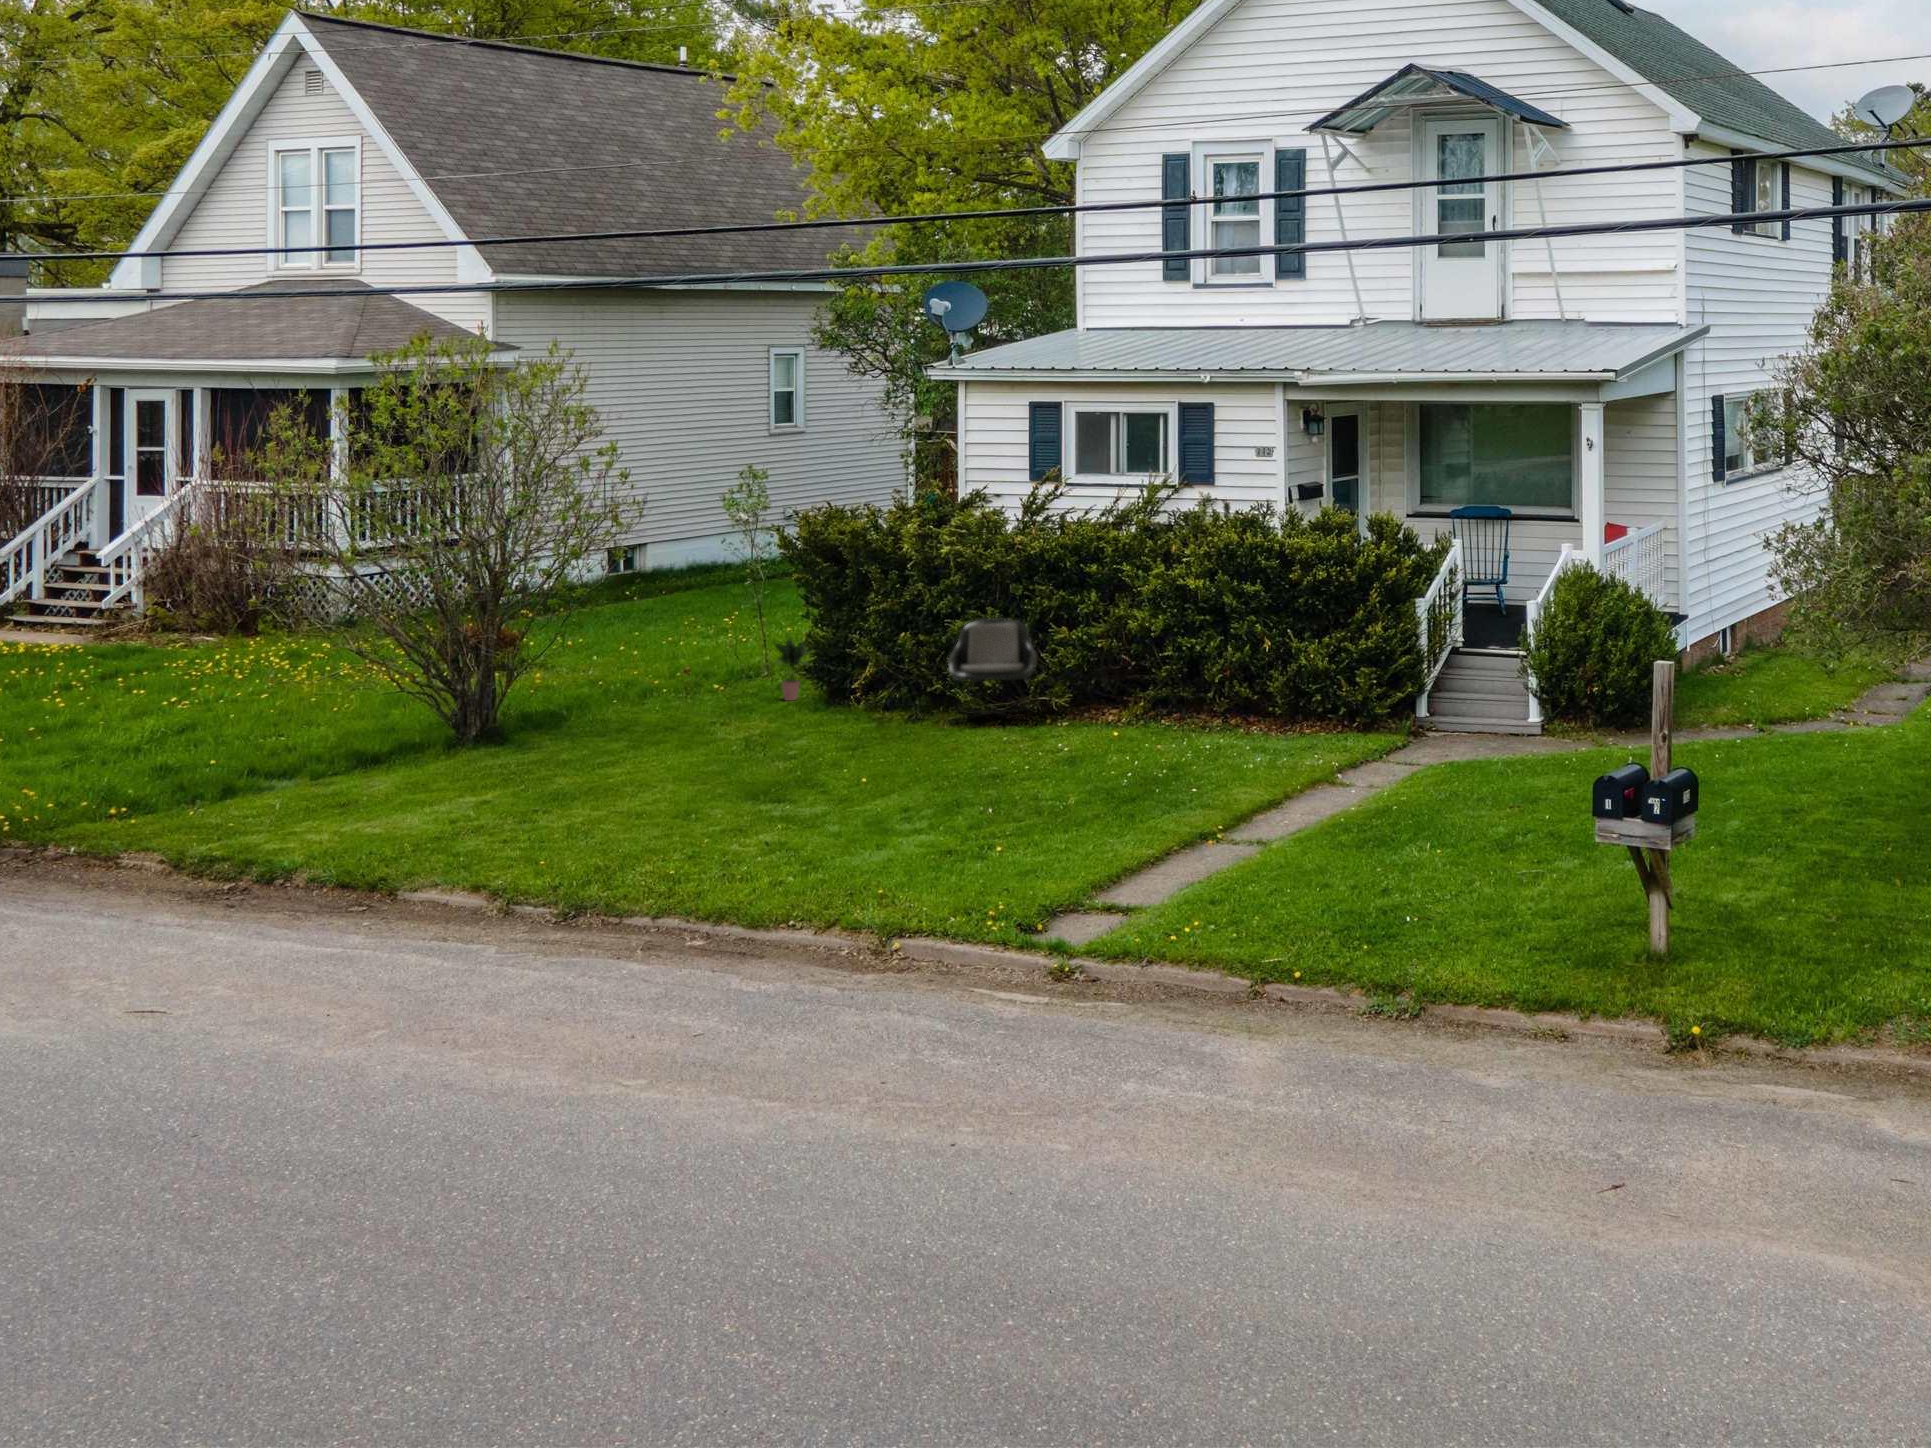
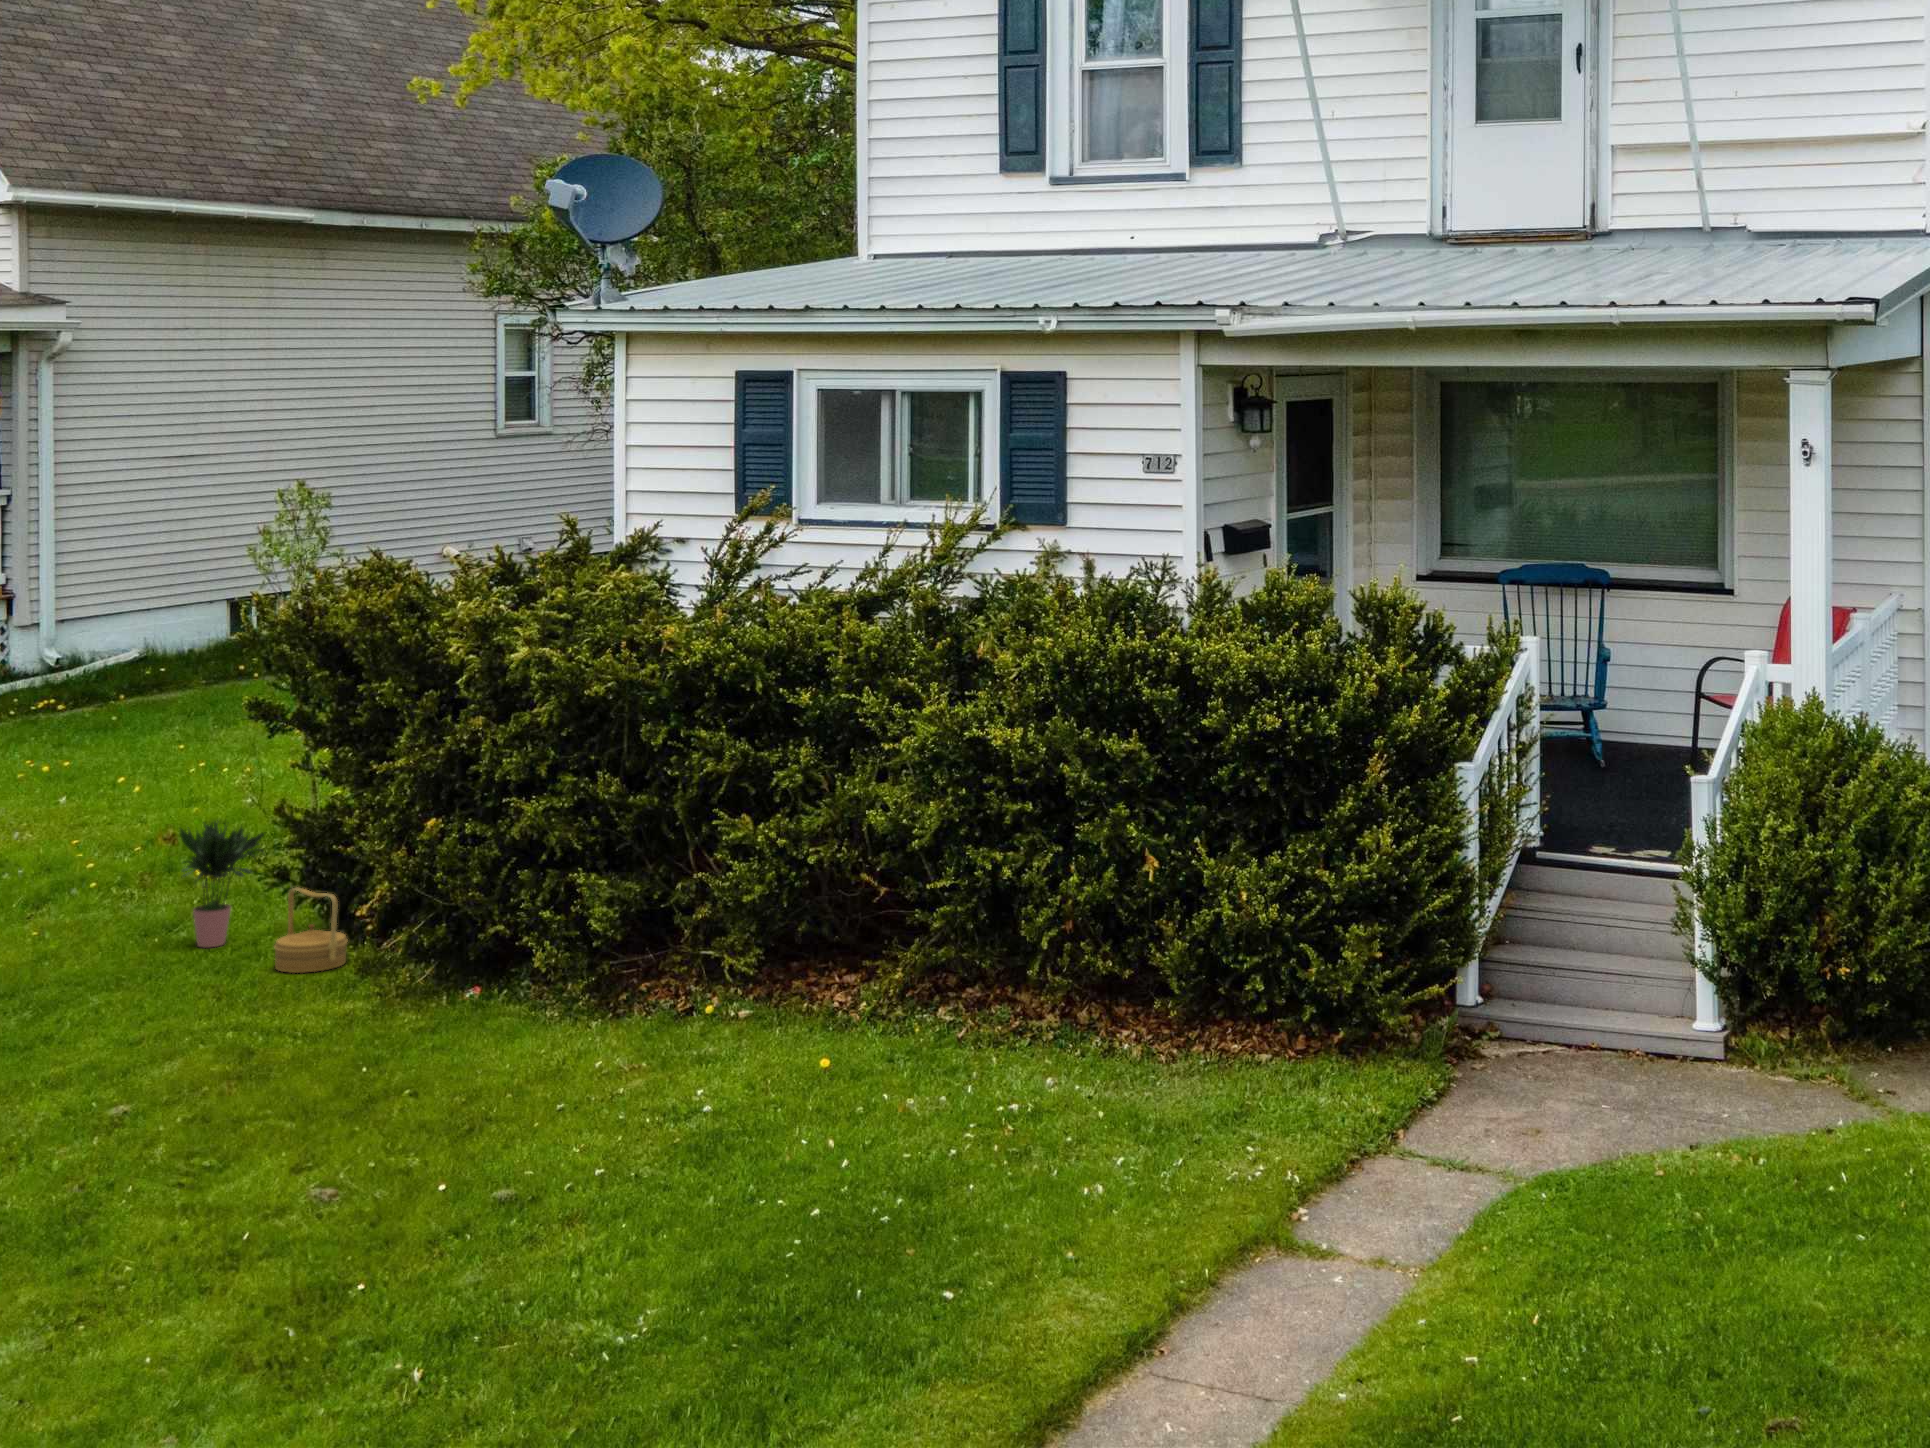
lounge chair: present [948,618,1036,722] -> none [478,794,673,1024]
basket: none [832,668,866,708] -> present [274,888,348,973]

